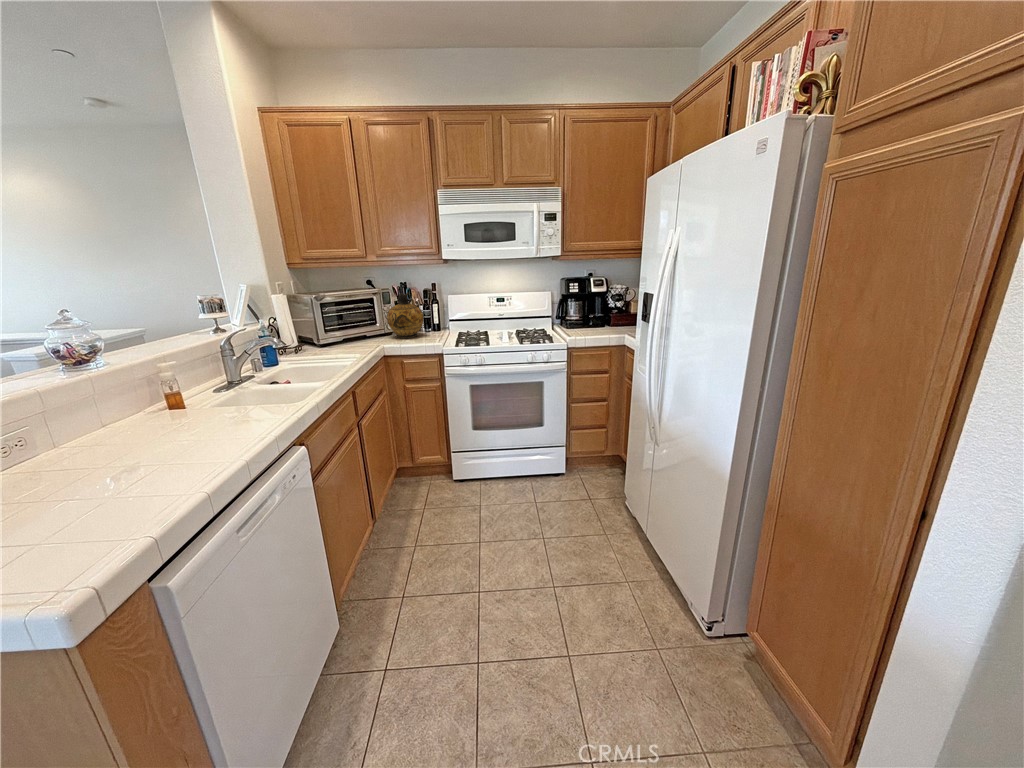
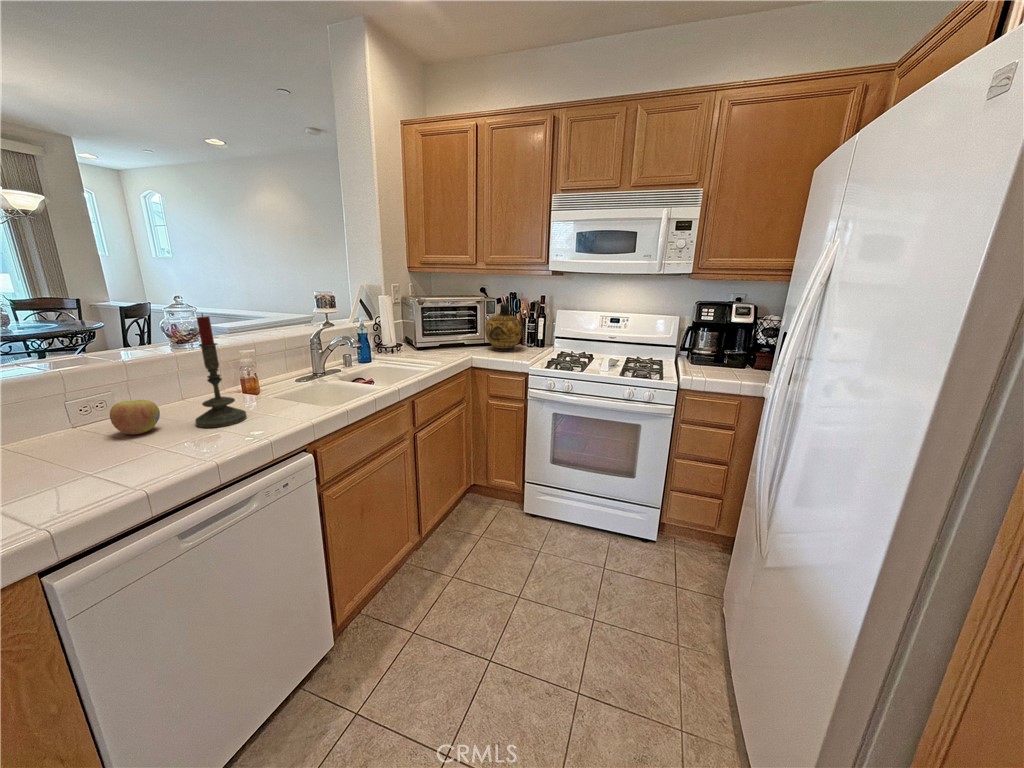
candle: none [138,318,206,441] -> present [195,314,247,428]
apple: none [43,423,105,462] -> present [110,400,160,435]

